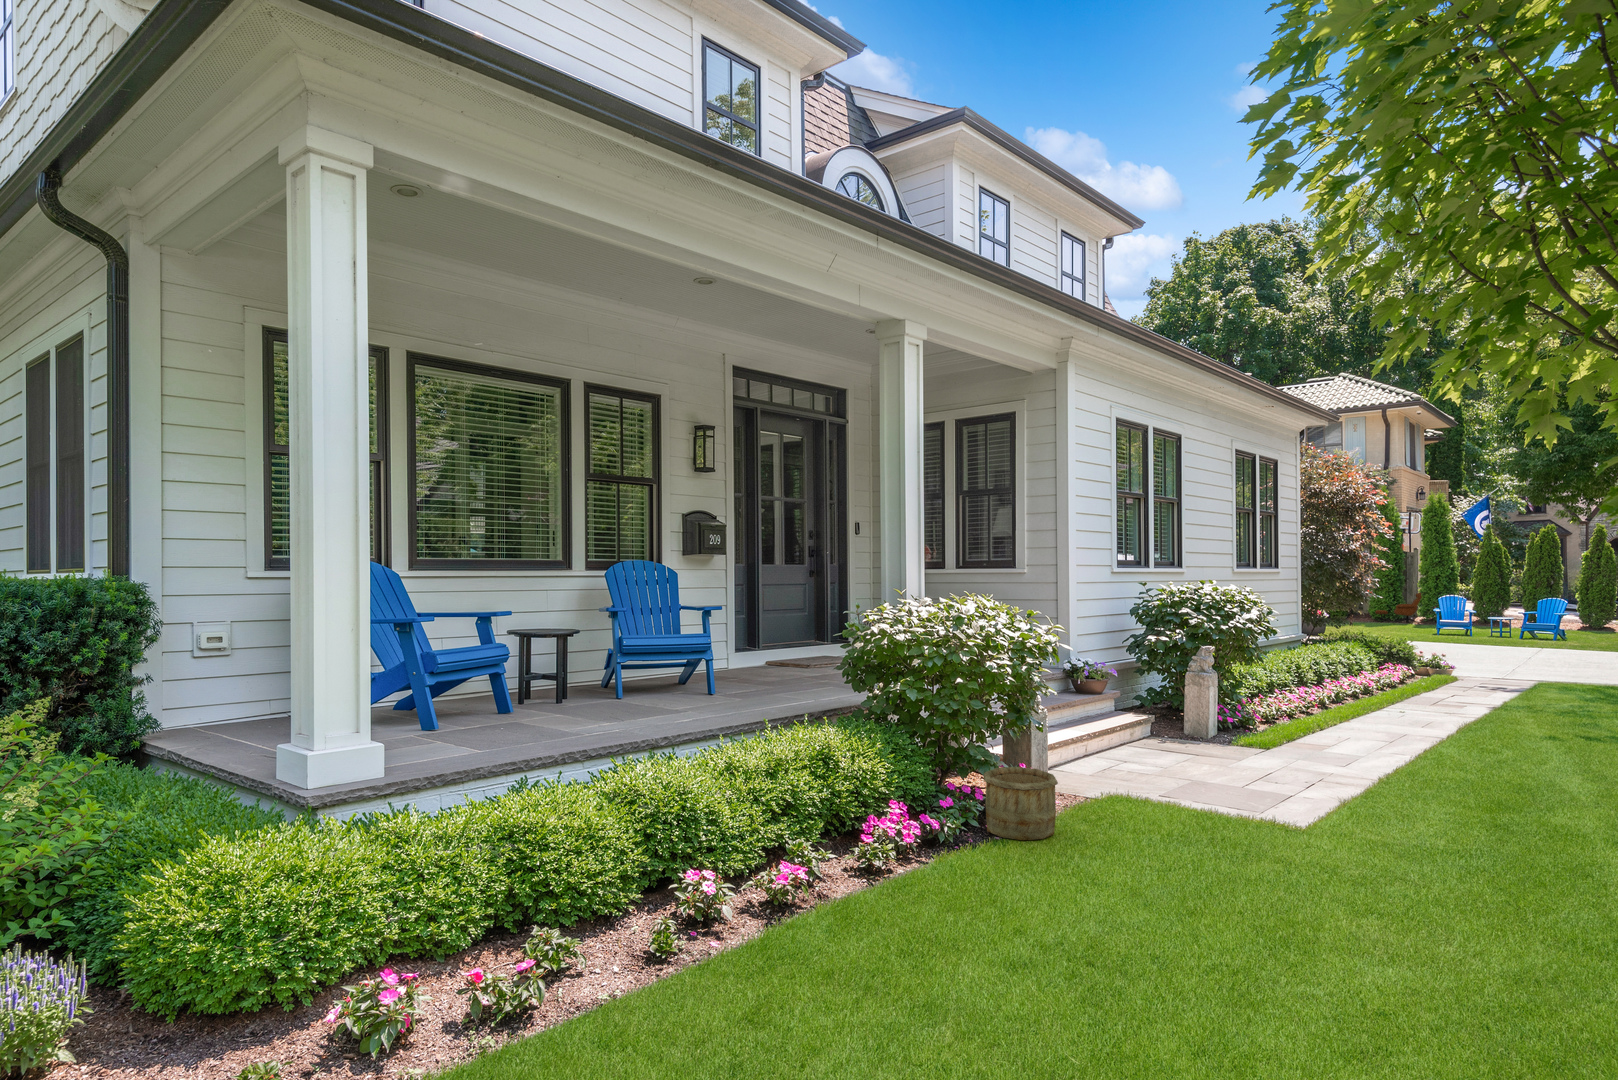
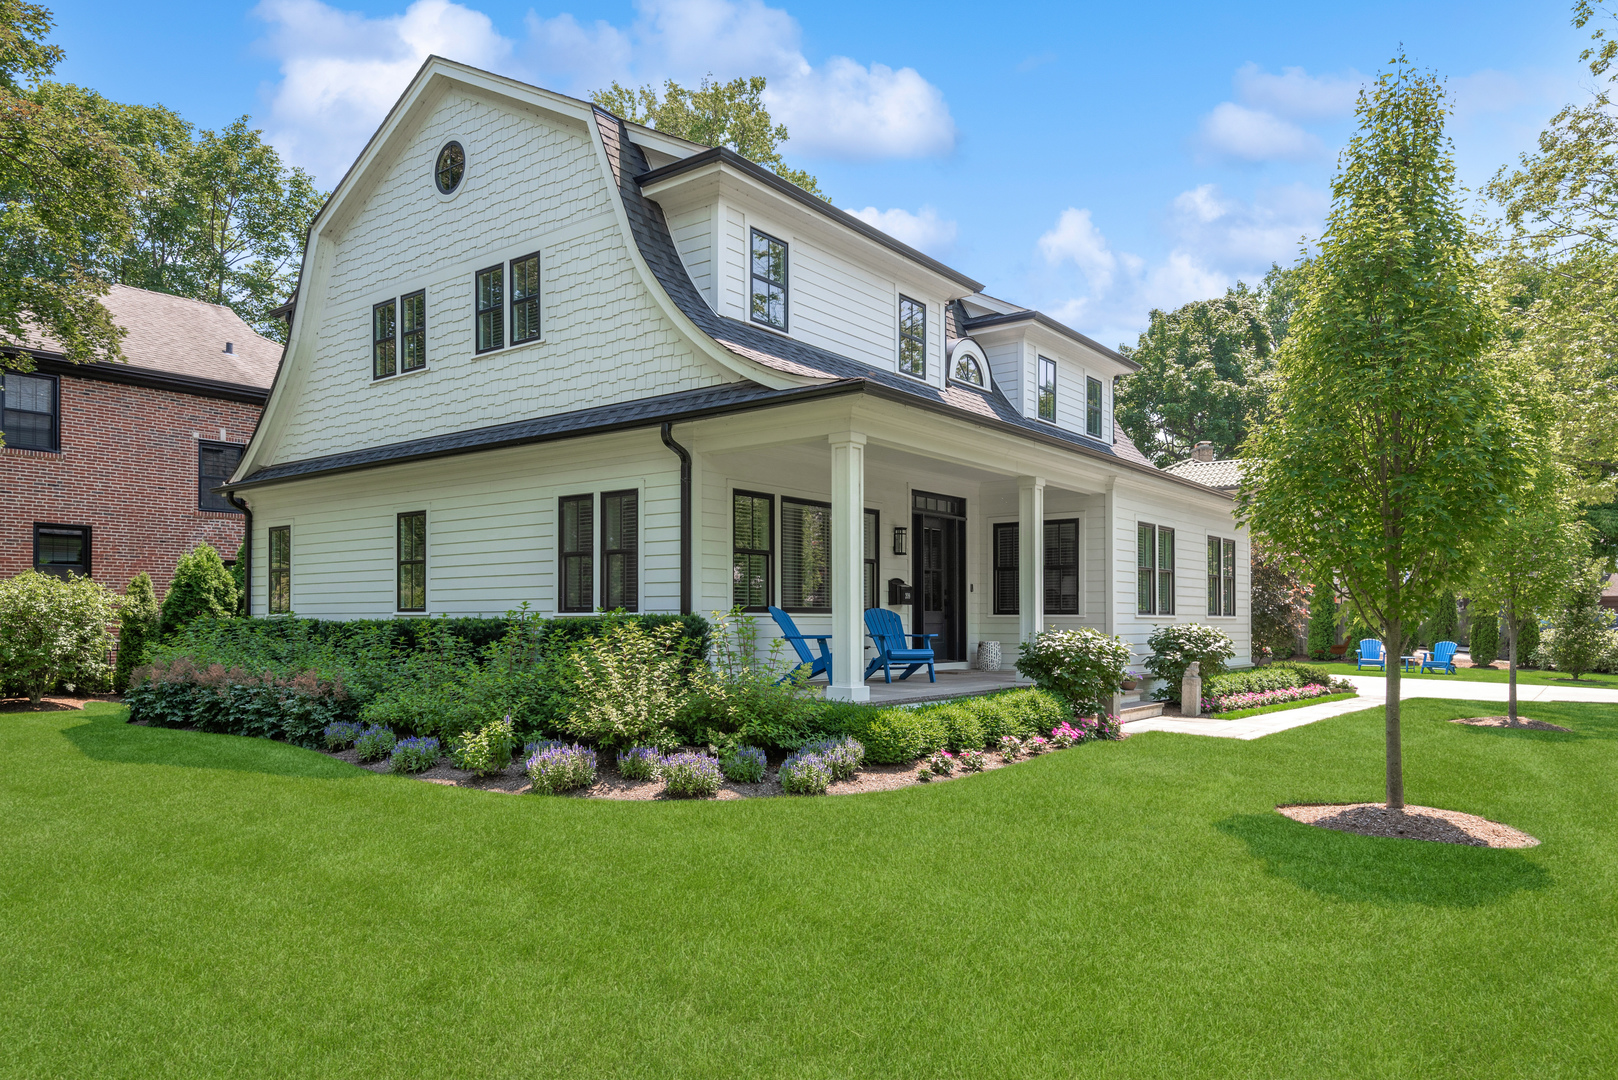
wooden bucket: present [984,767,1058,840] -> none [1101,713,1138,745]

